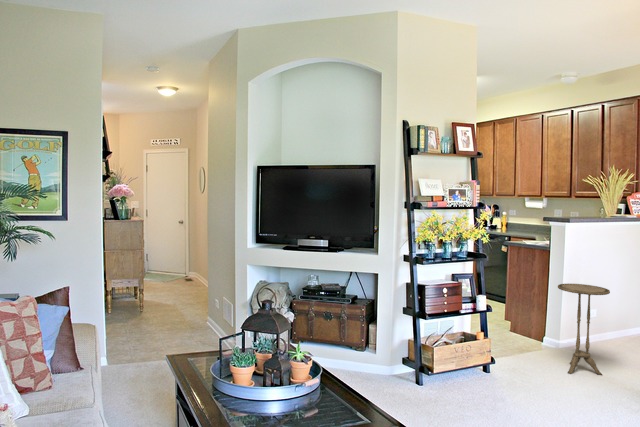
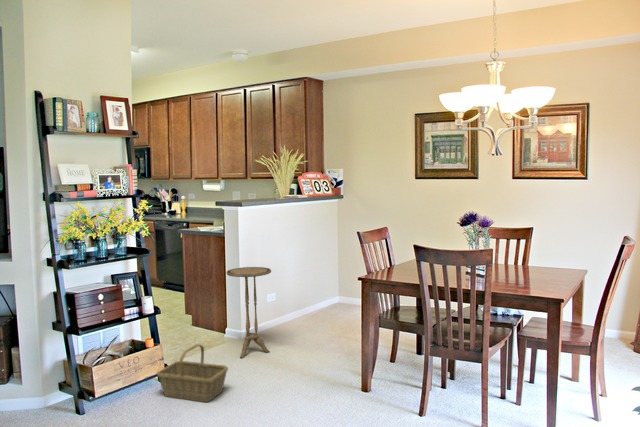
basket: none [487,351,561,410] -> present [157,344,228,402]

